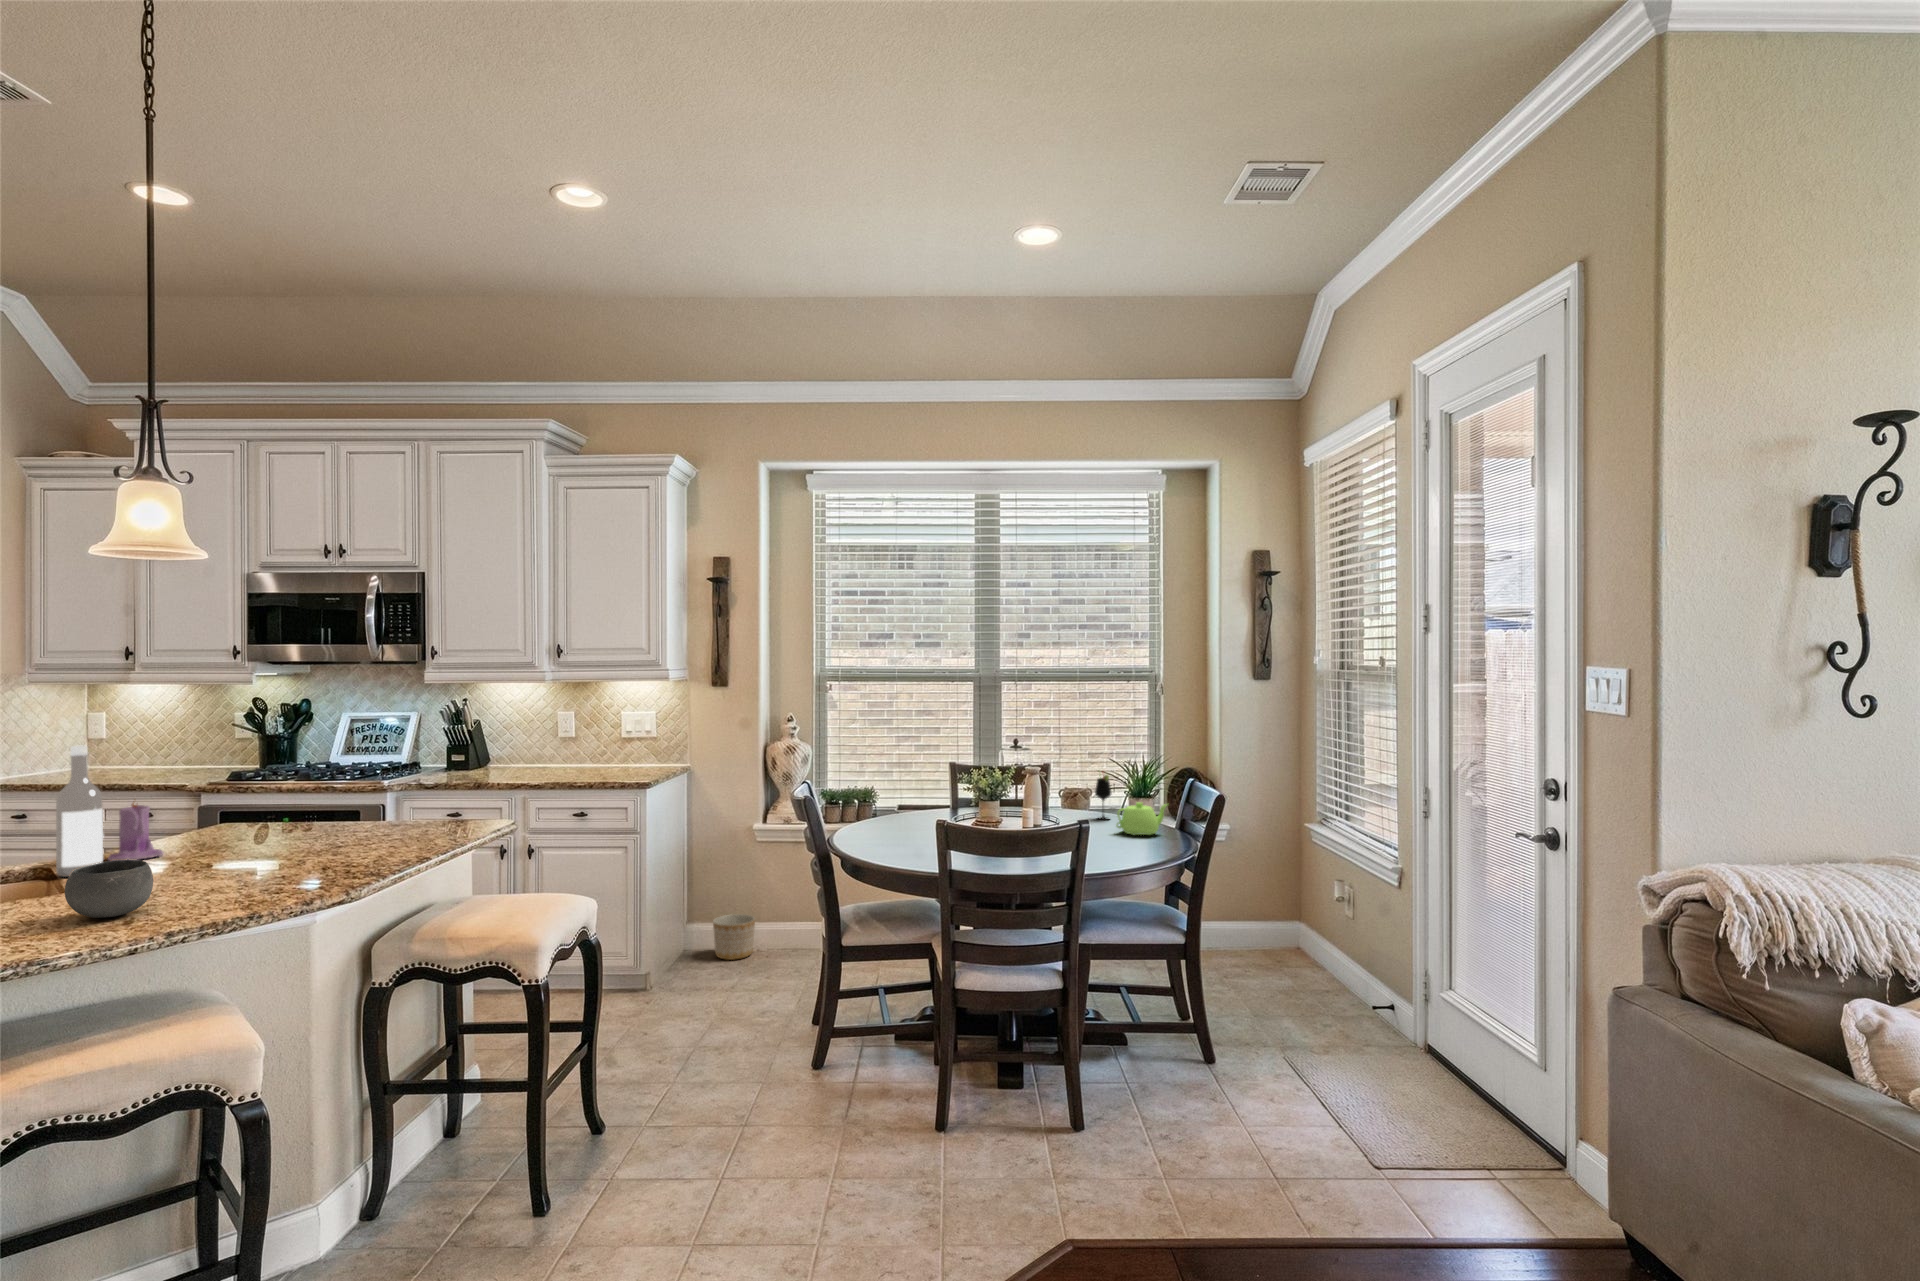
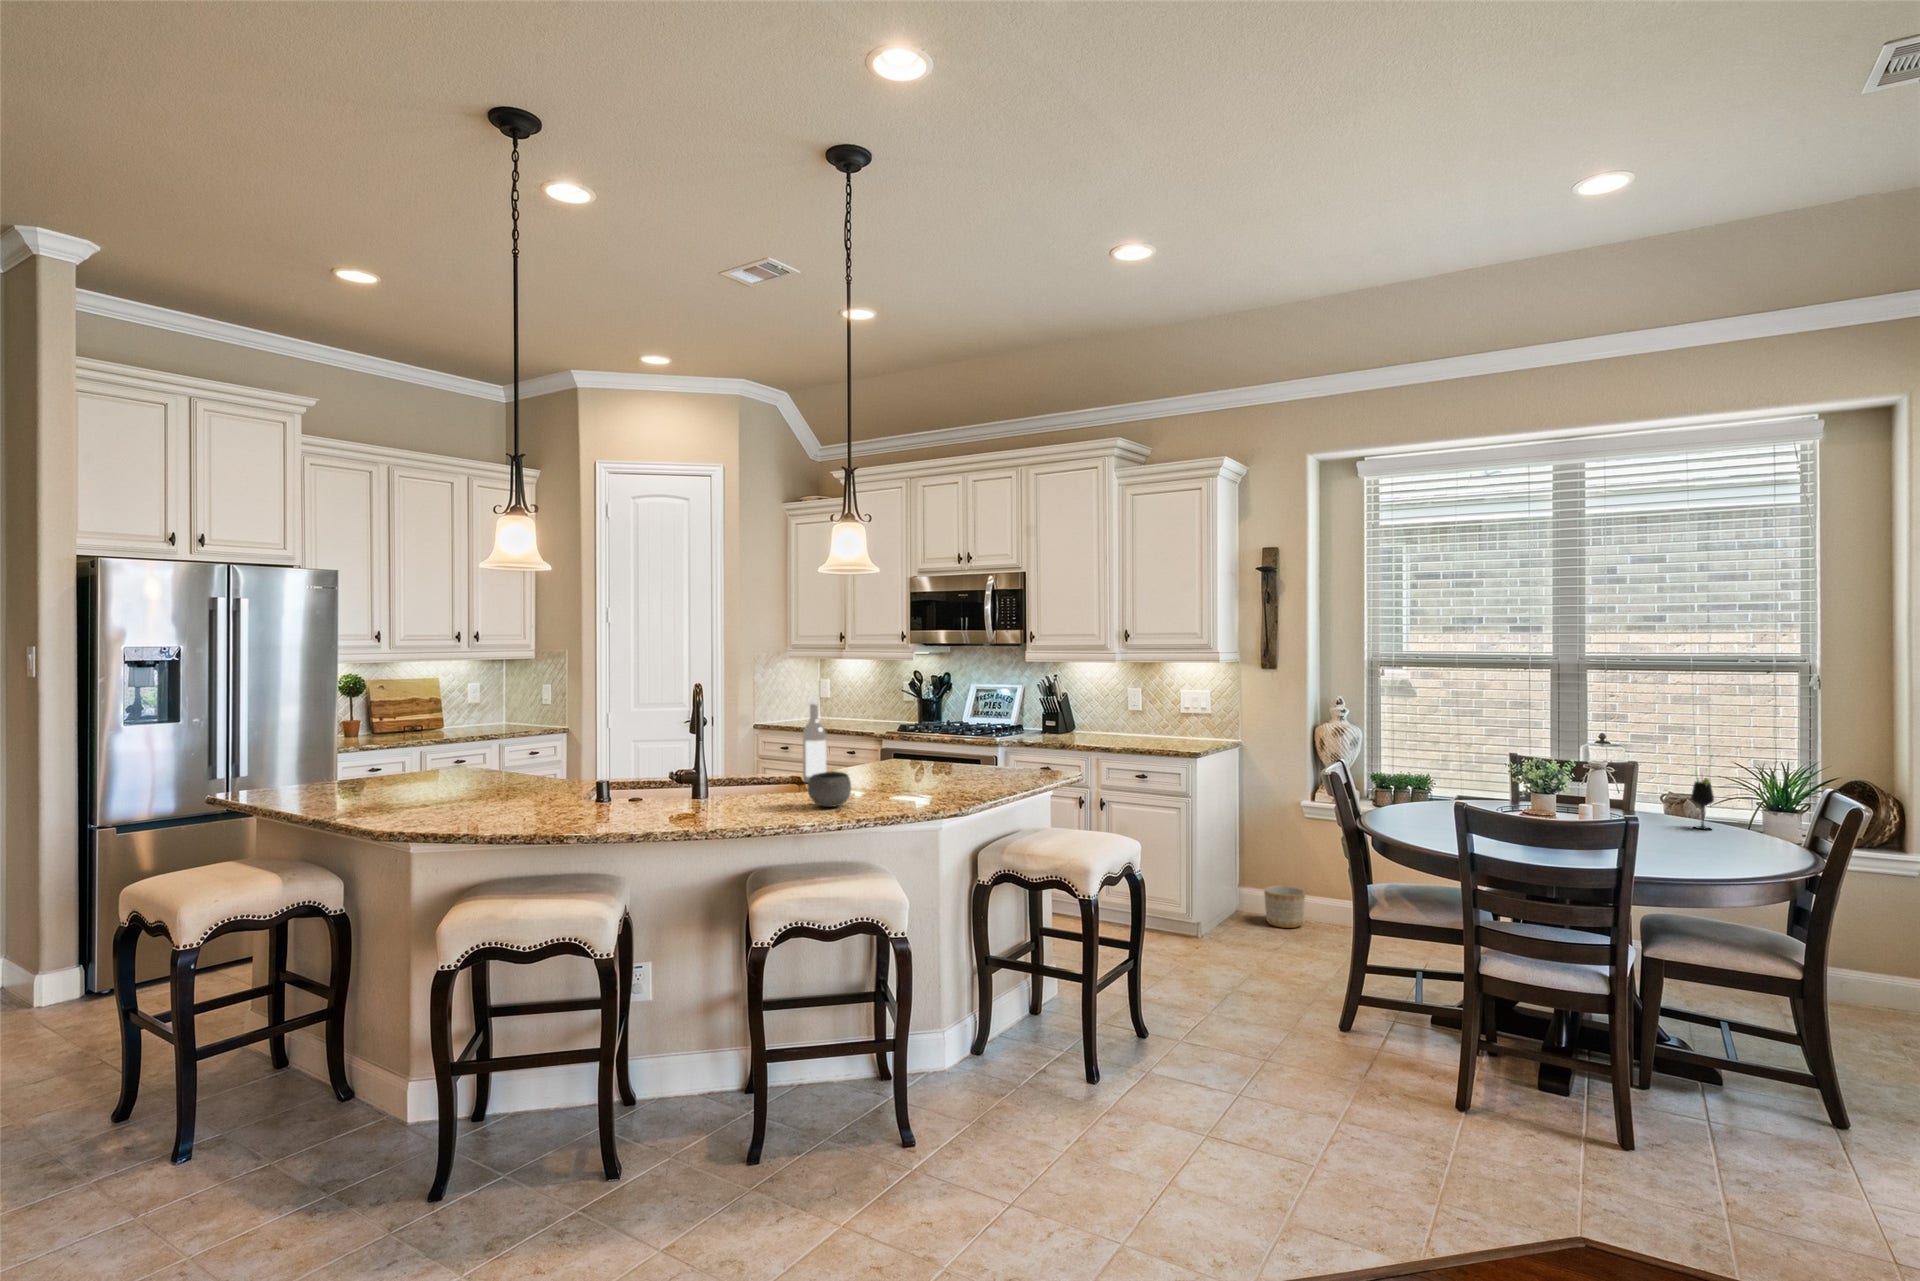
teapot: present [1116,802,1167,835] -> none [1710,811,1788,850]
candle: present [108,803,163,861] -> none [829,735,858,777]

